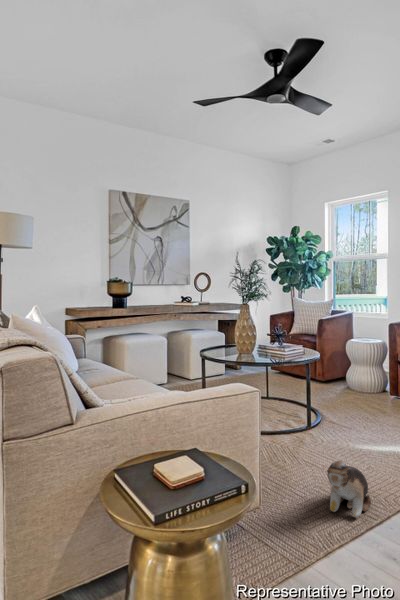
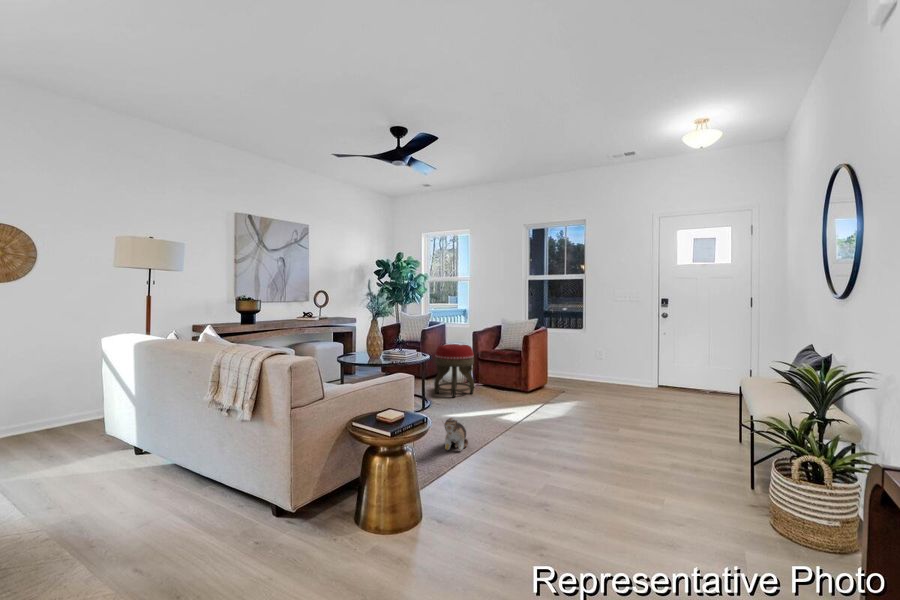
footstool: none [331,339,390,413] -> present [434,344,474,398]

